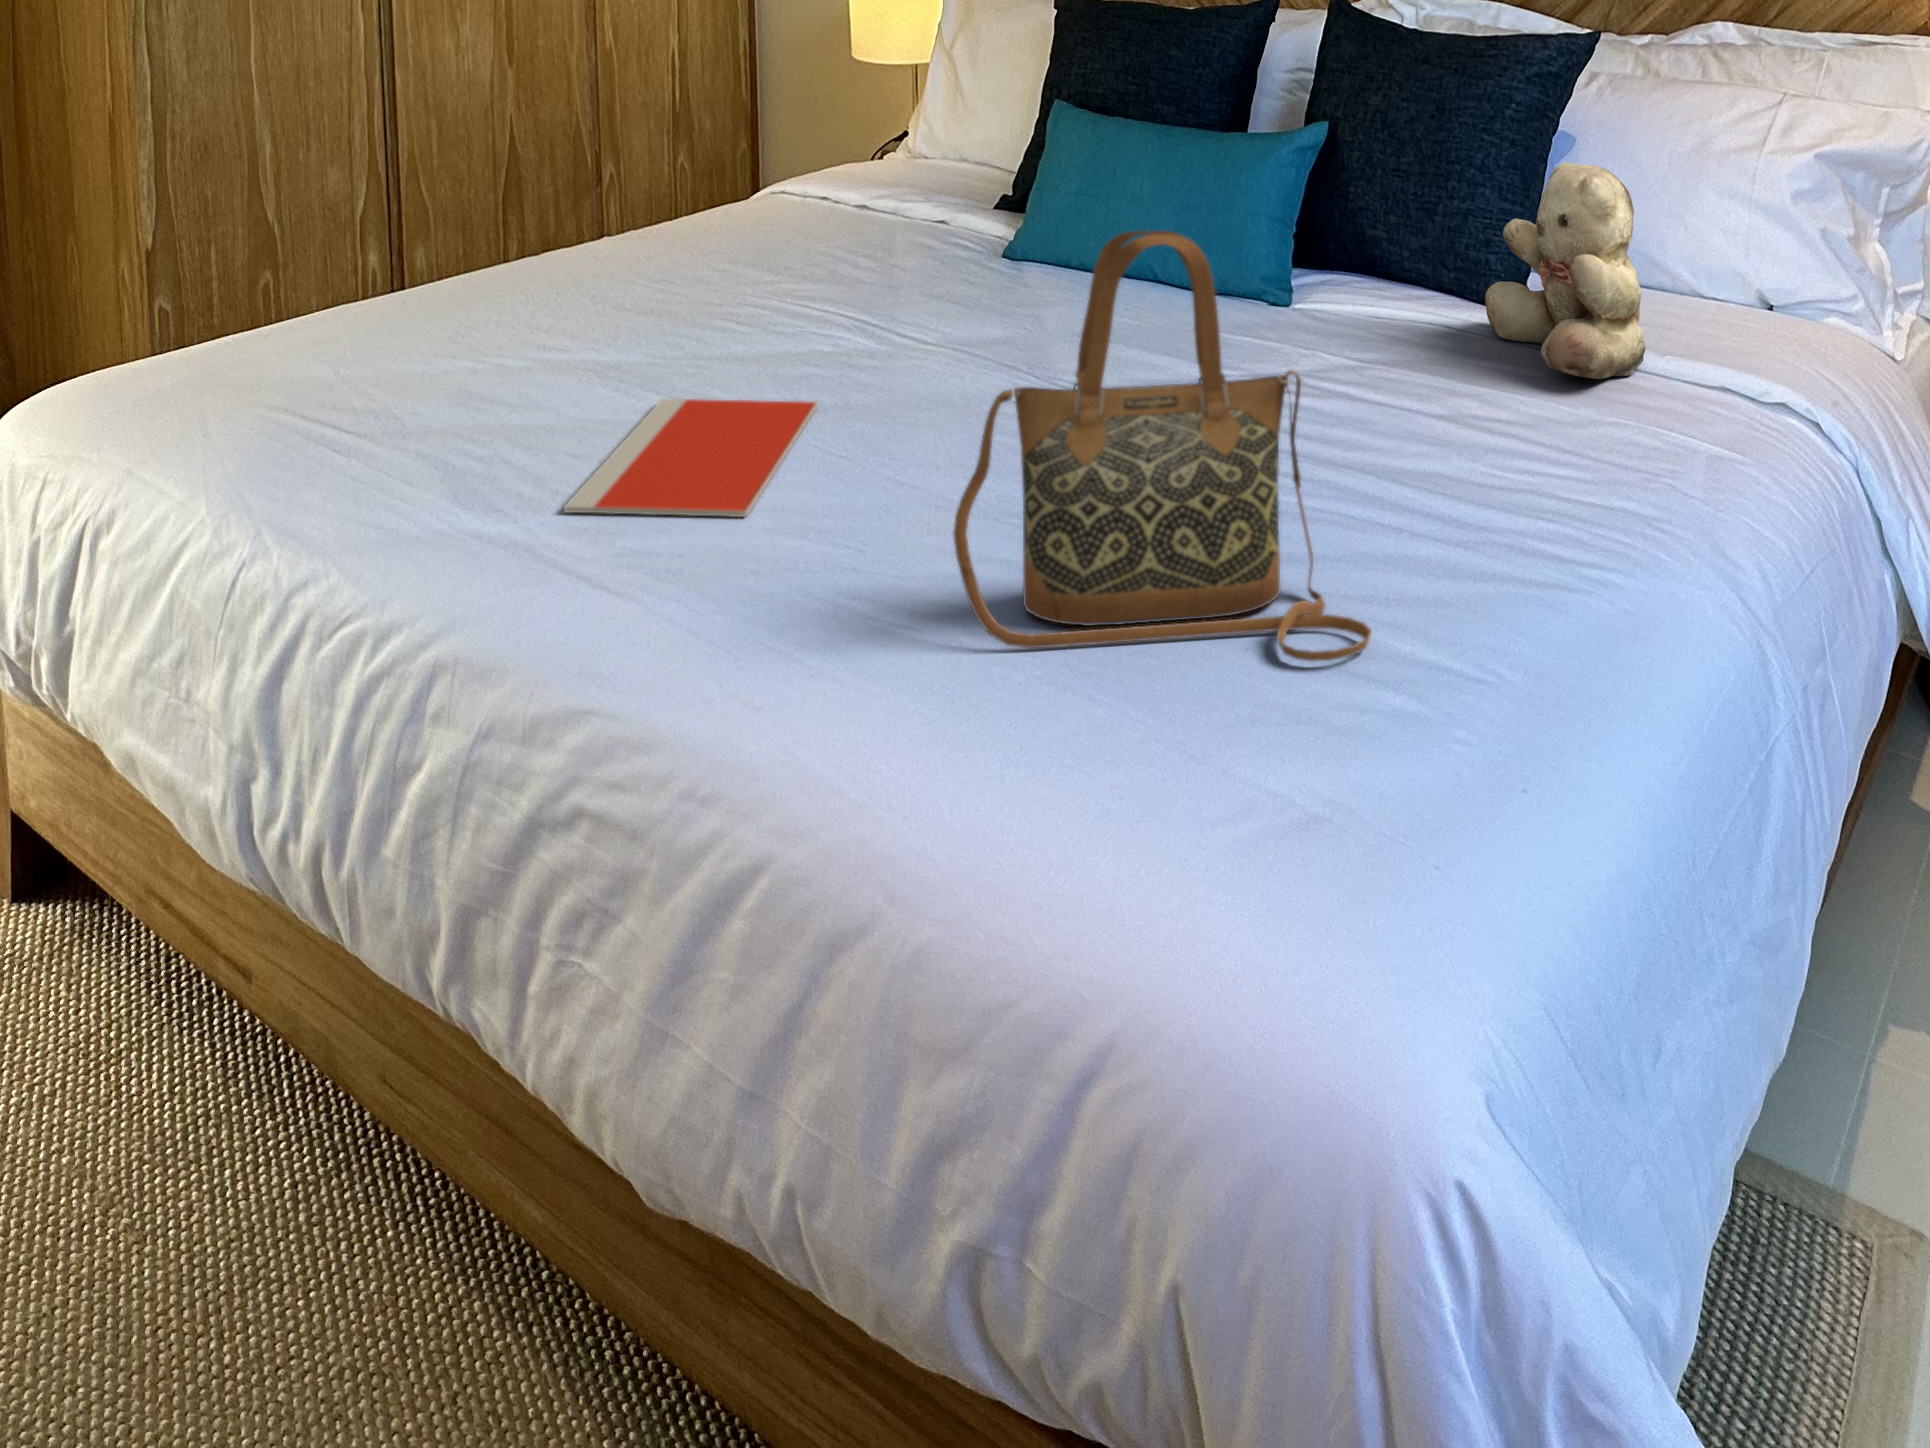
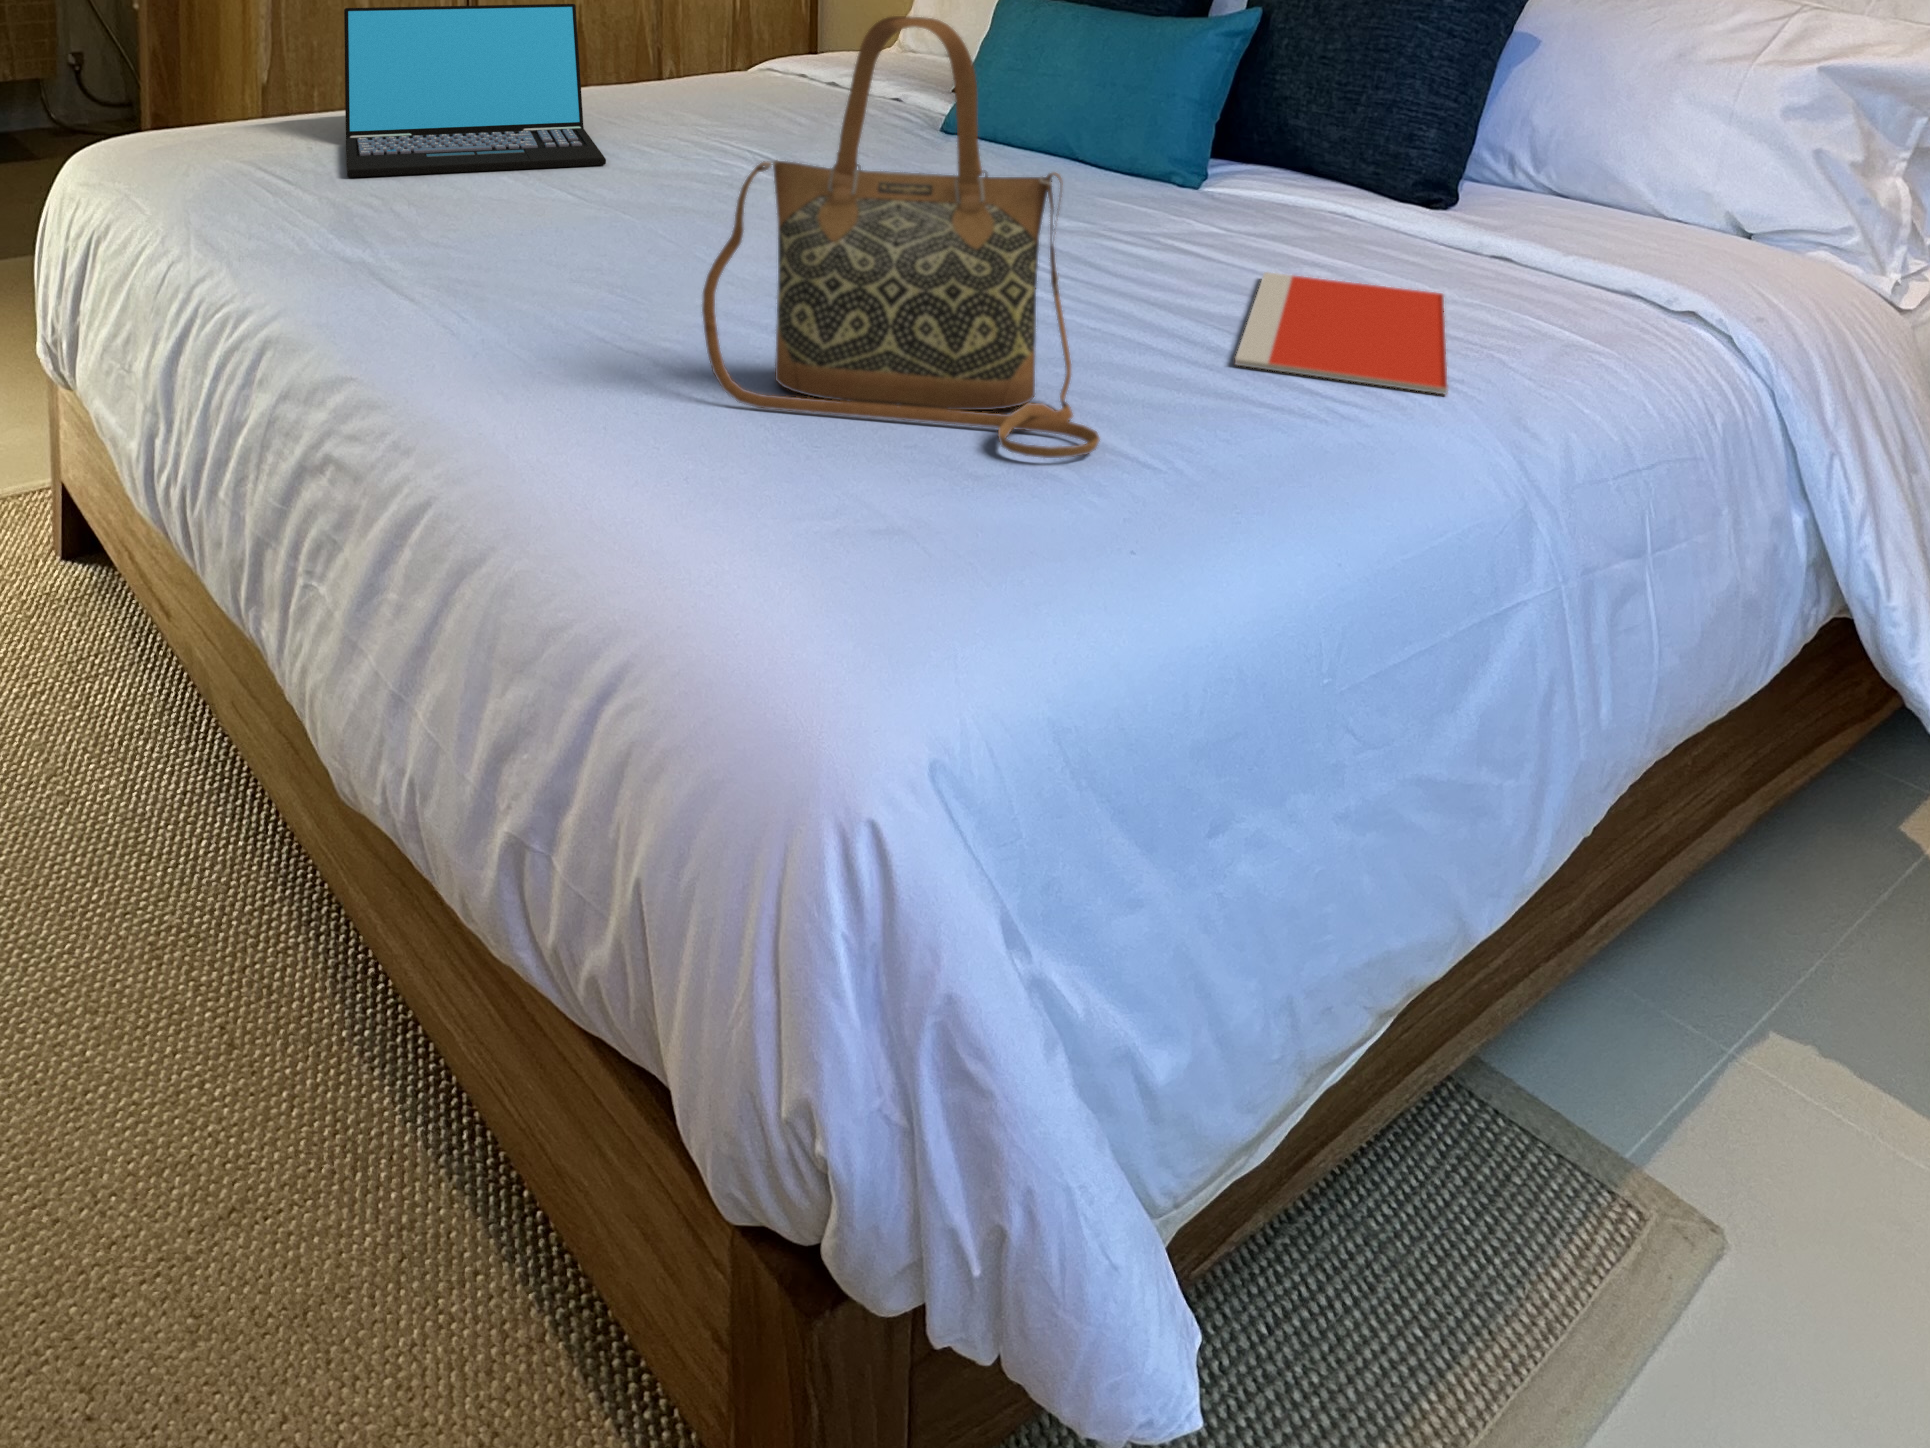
teddy bear: present [1485,162,1646,379] -> none [1414,51,1580,281]
laptop: none [338,163,676,402] -> present [344,4,606,177]
notebook: present [564,399,817,517] -> present [1235,272,1448,394]

